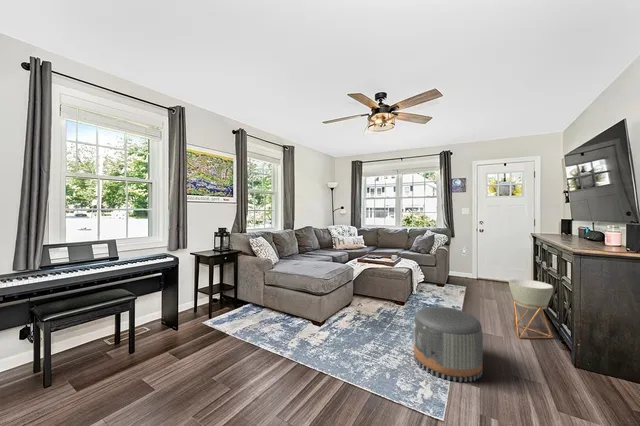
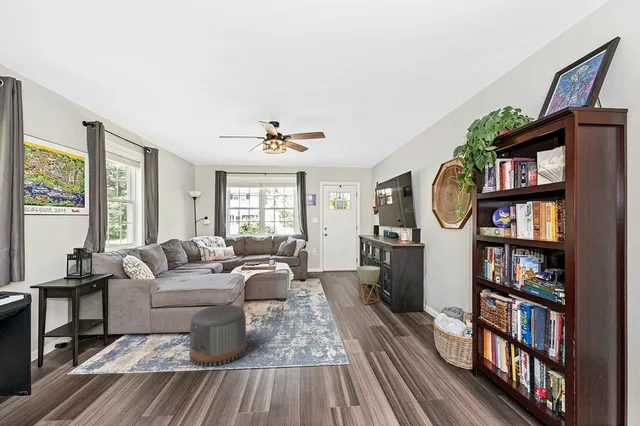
pouf: present [413,306,483,382] -> present [190,305,246,367]

